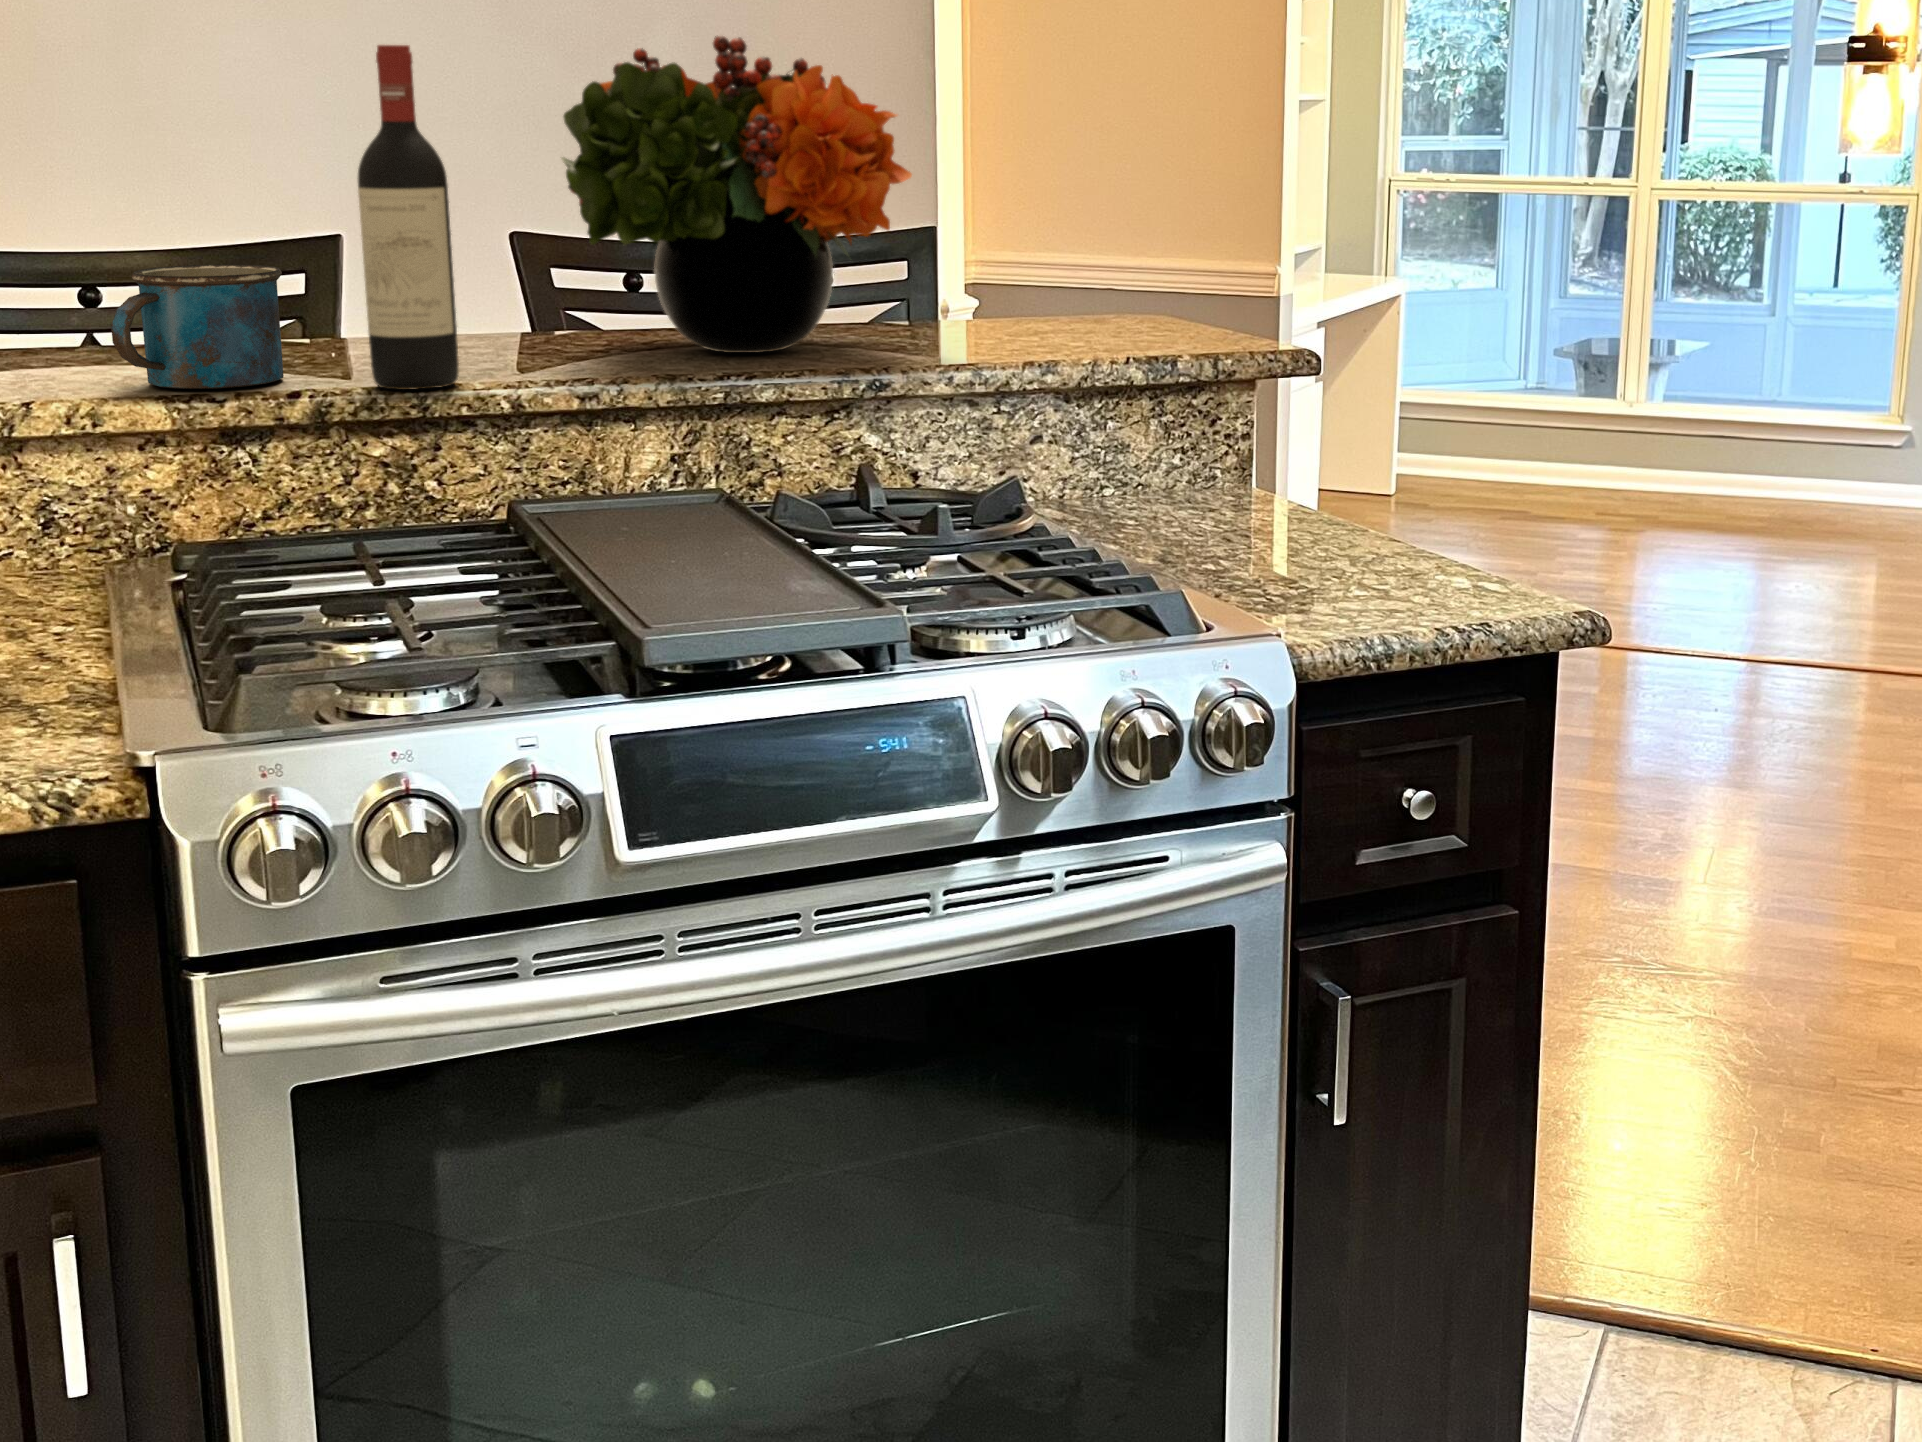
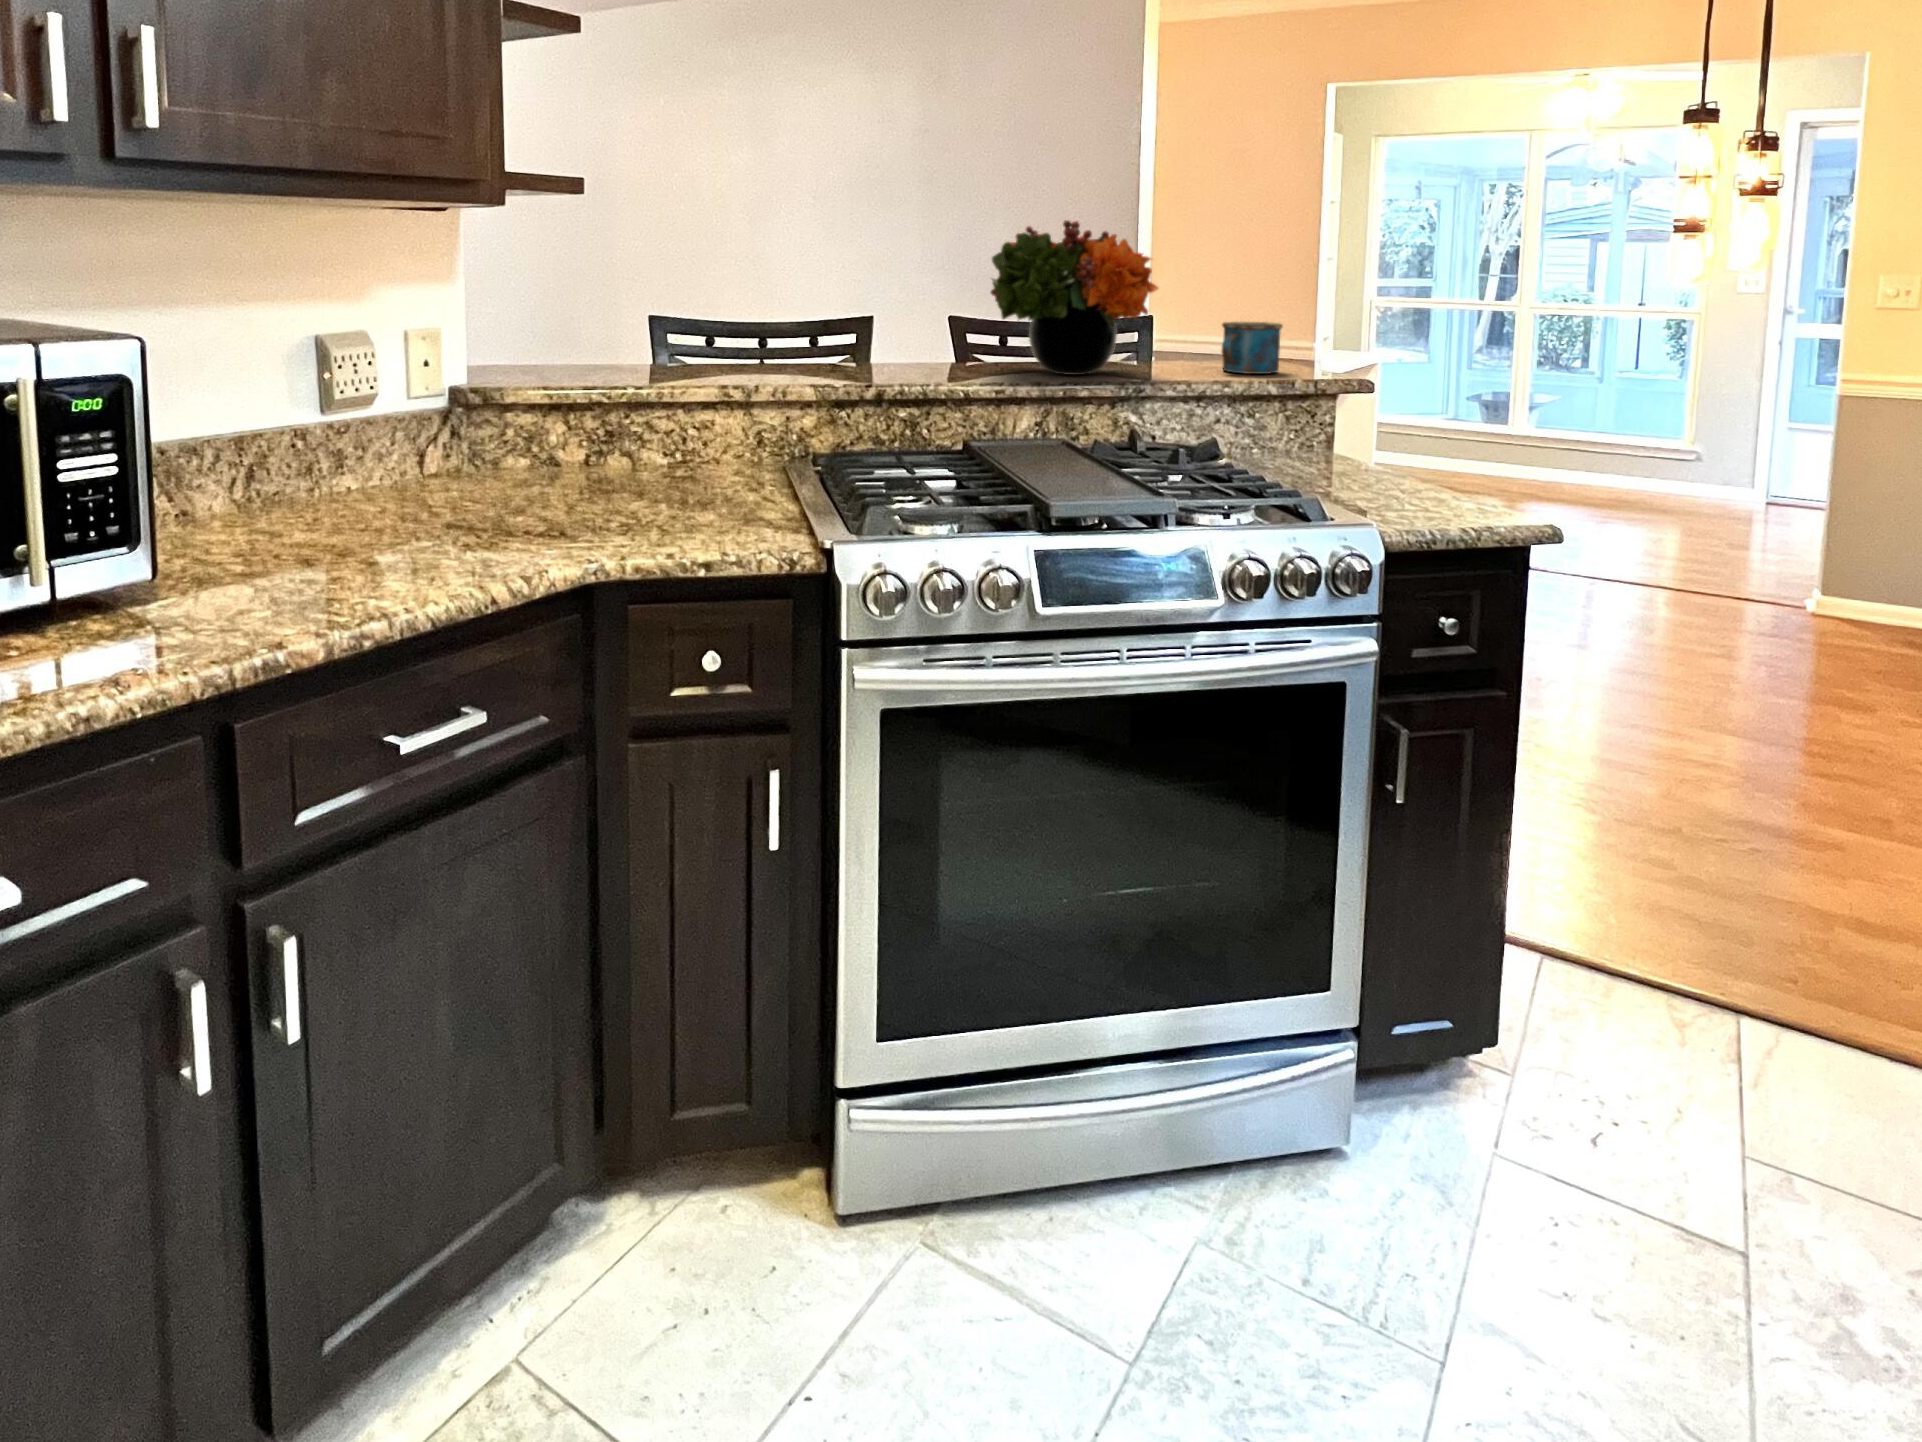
wine bottle: present [358,45,459,390] -> none [902,224,942,386]
mug: present [111,265,284,389] -> present [1222,322,1282,374]

